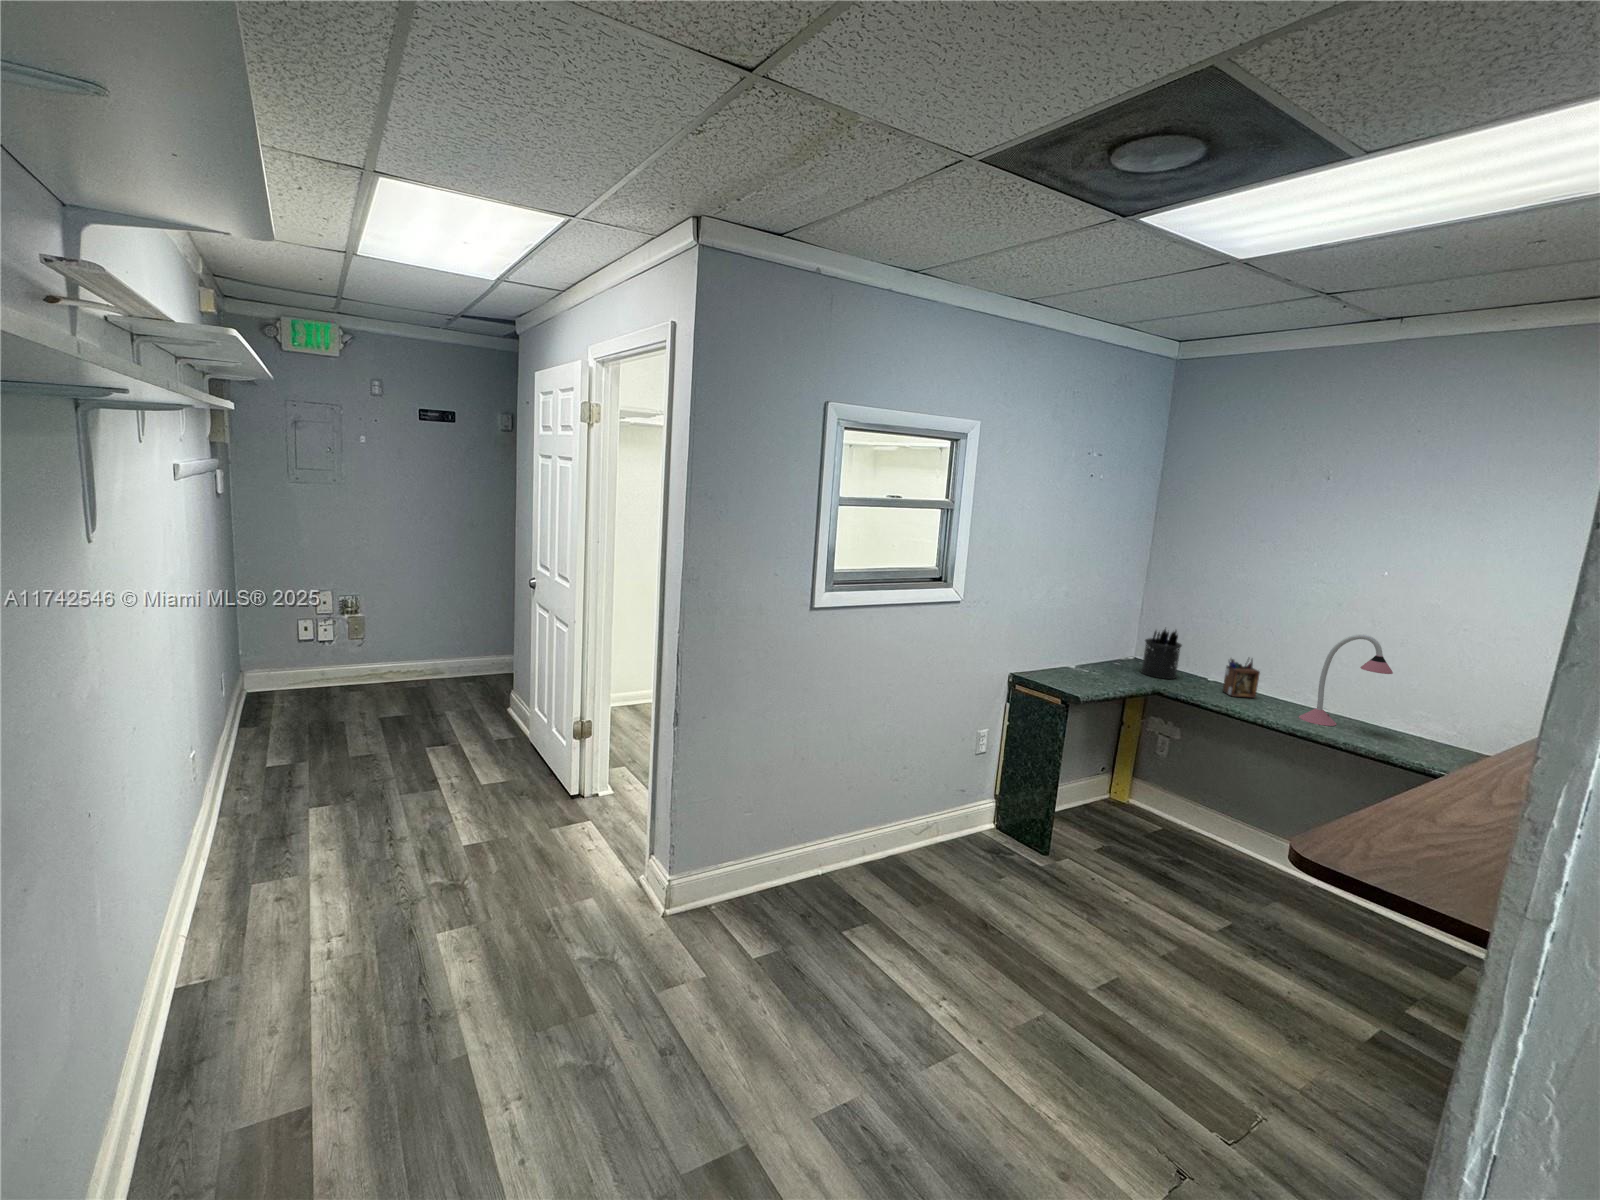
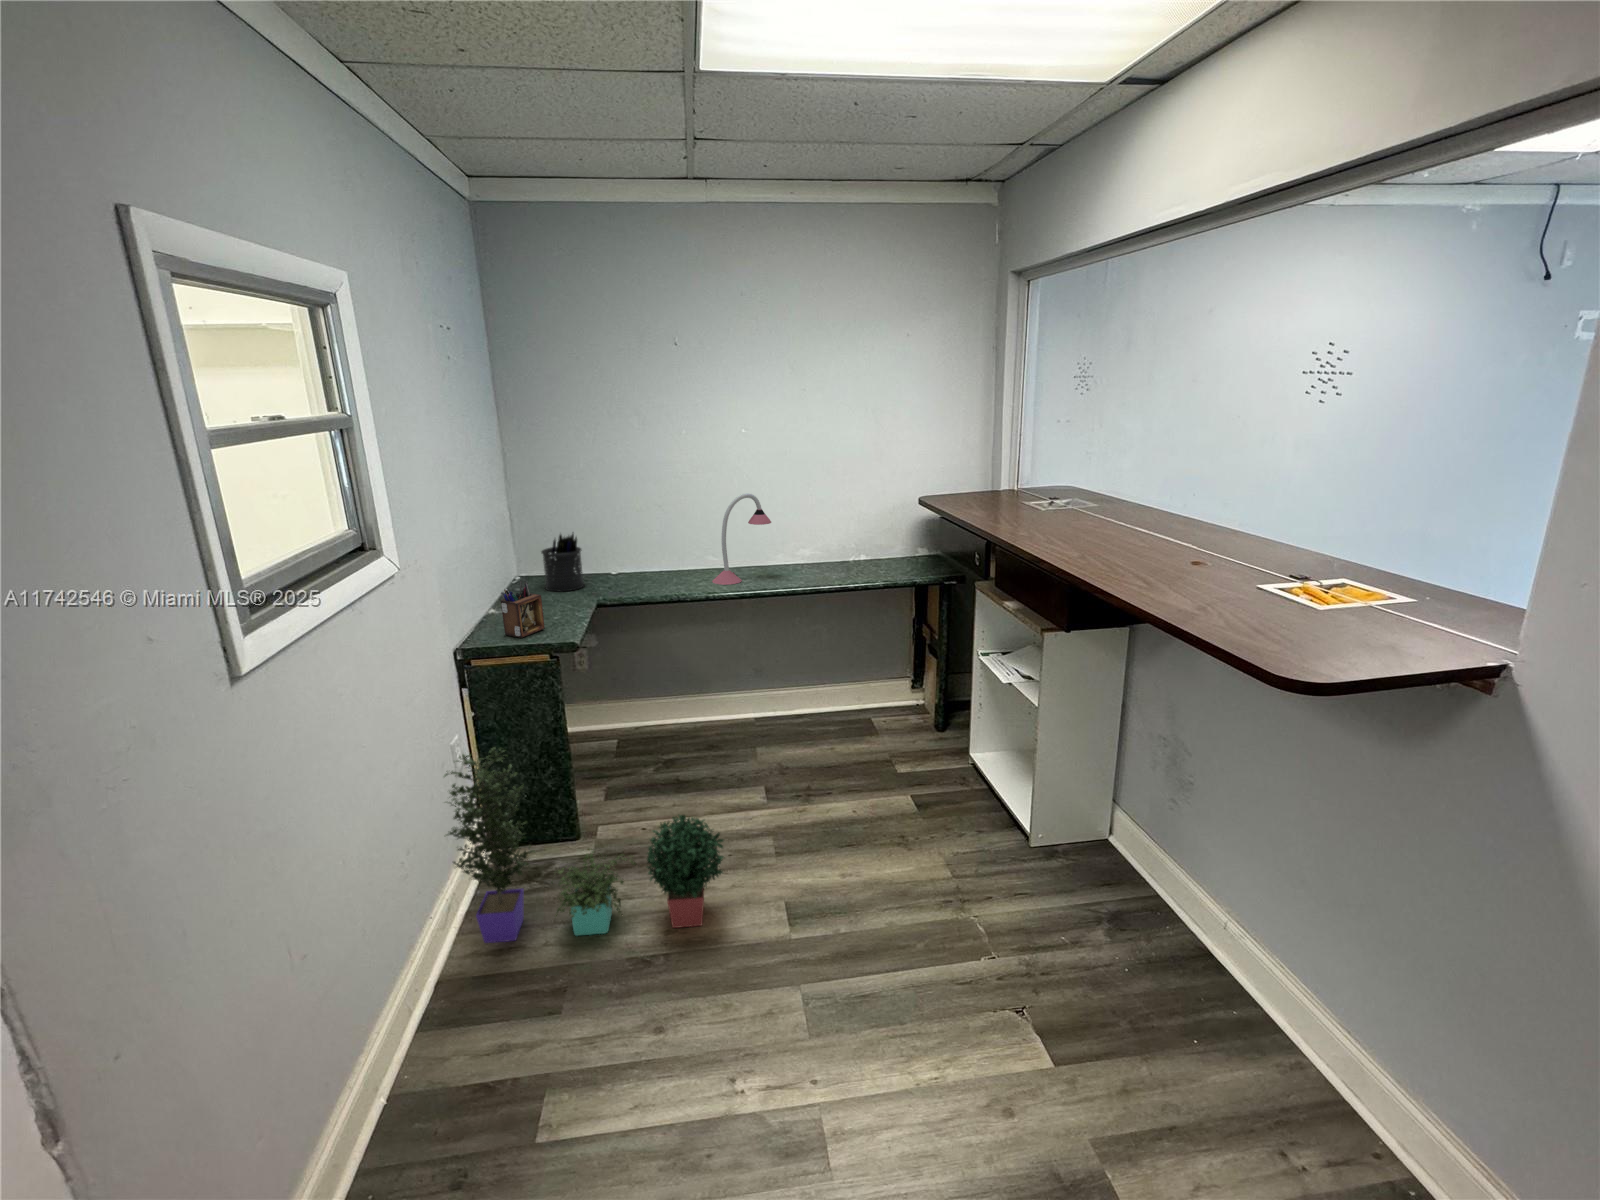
desk organizer: present [1223,659,1260,698] -> present [501,581,545,638]
potted plant: none [924,726,1085,941] -> present [444,747,724,943]

